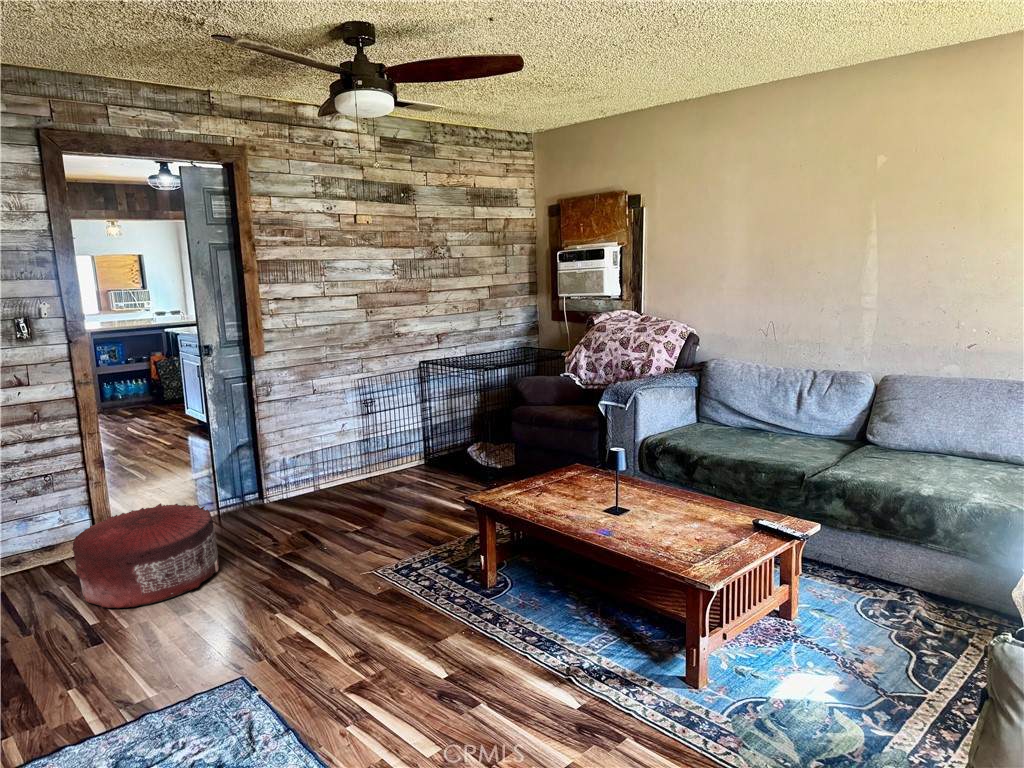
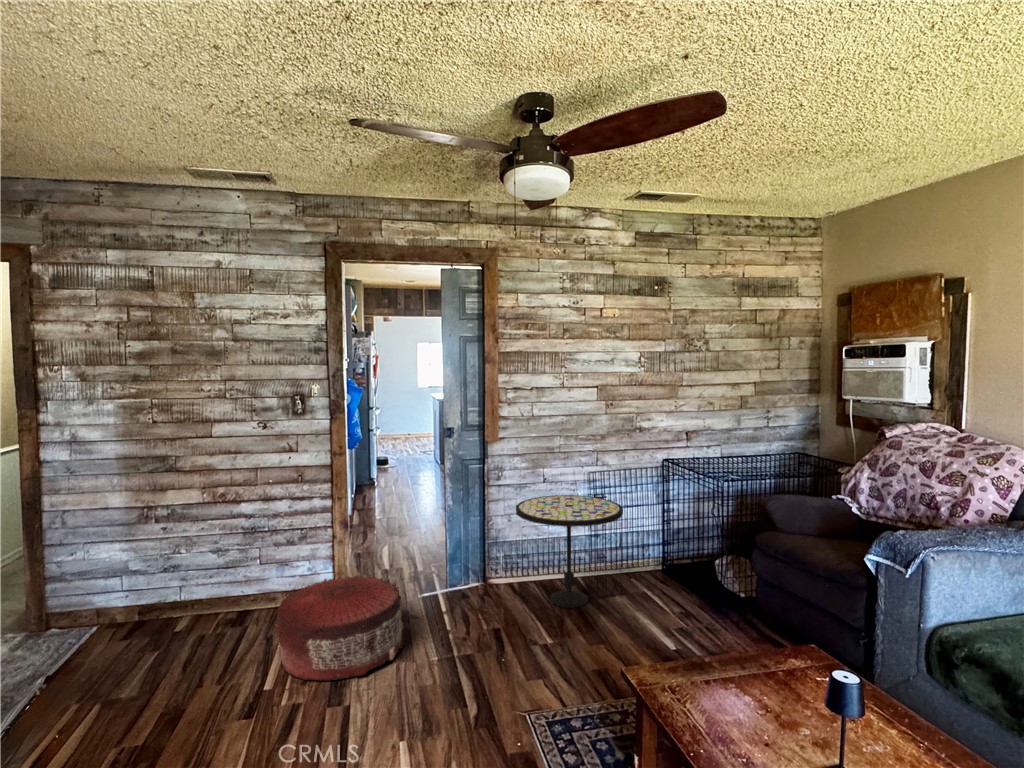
side table: none [297,401,402,503] -> present [516,495,623,608]

